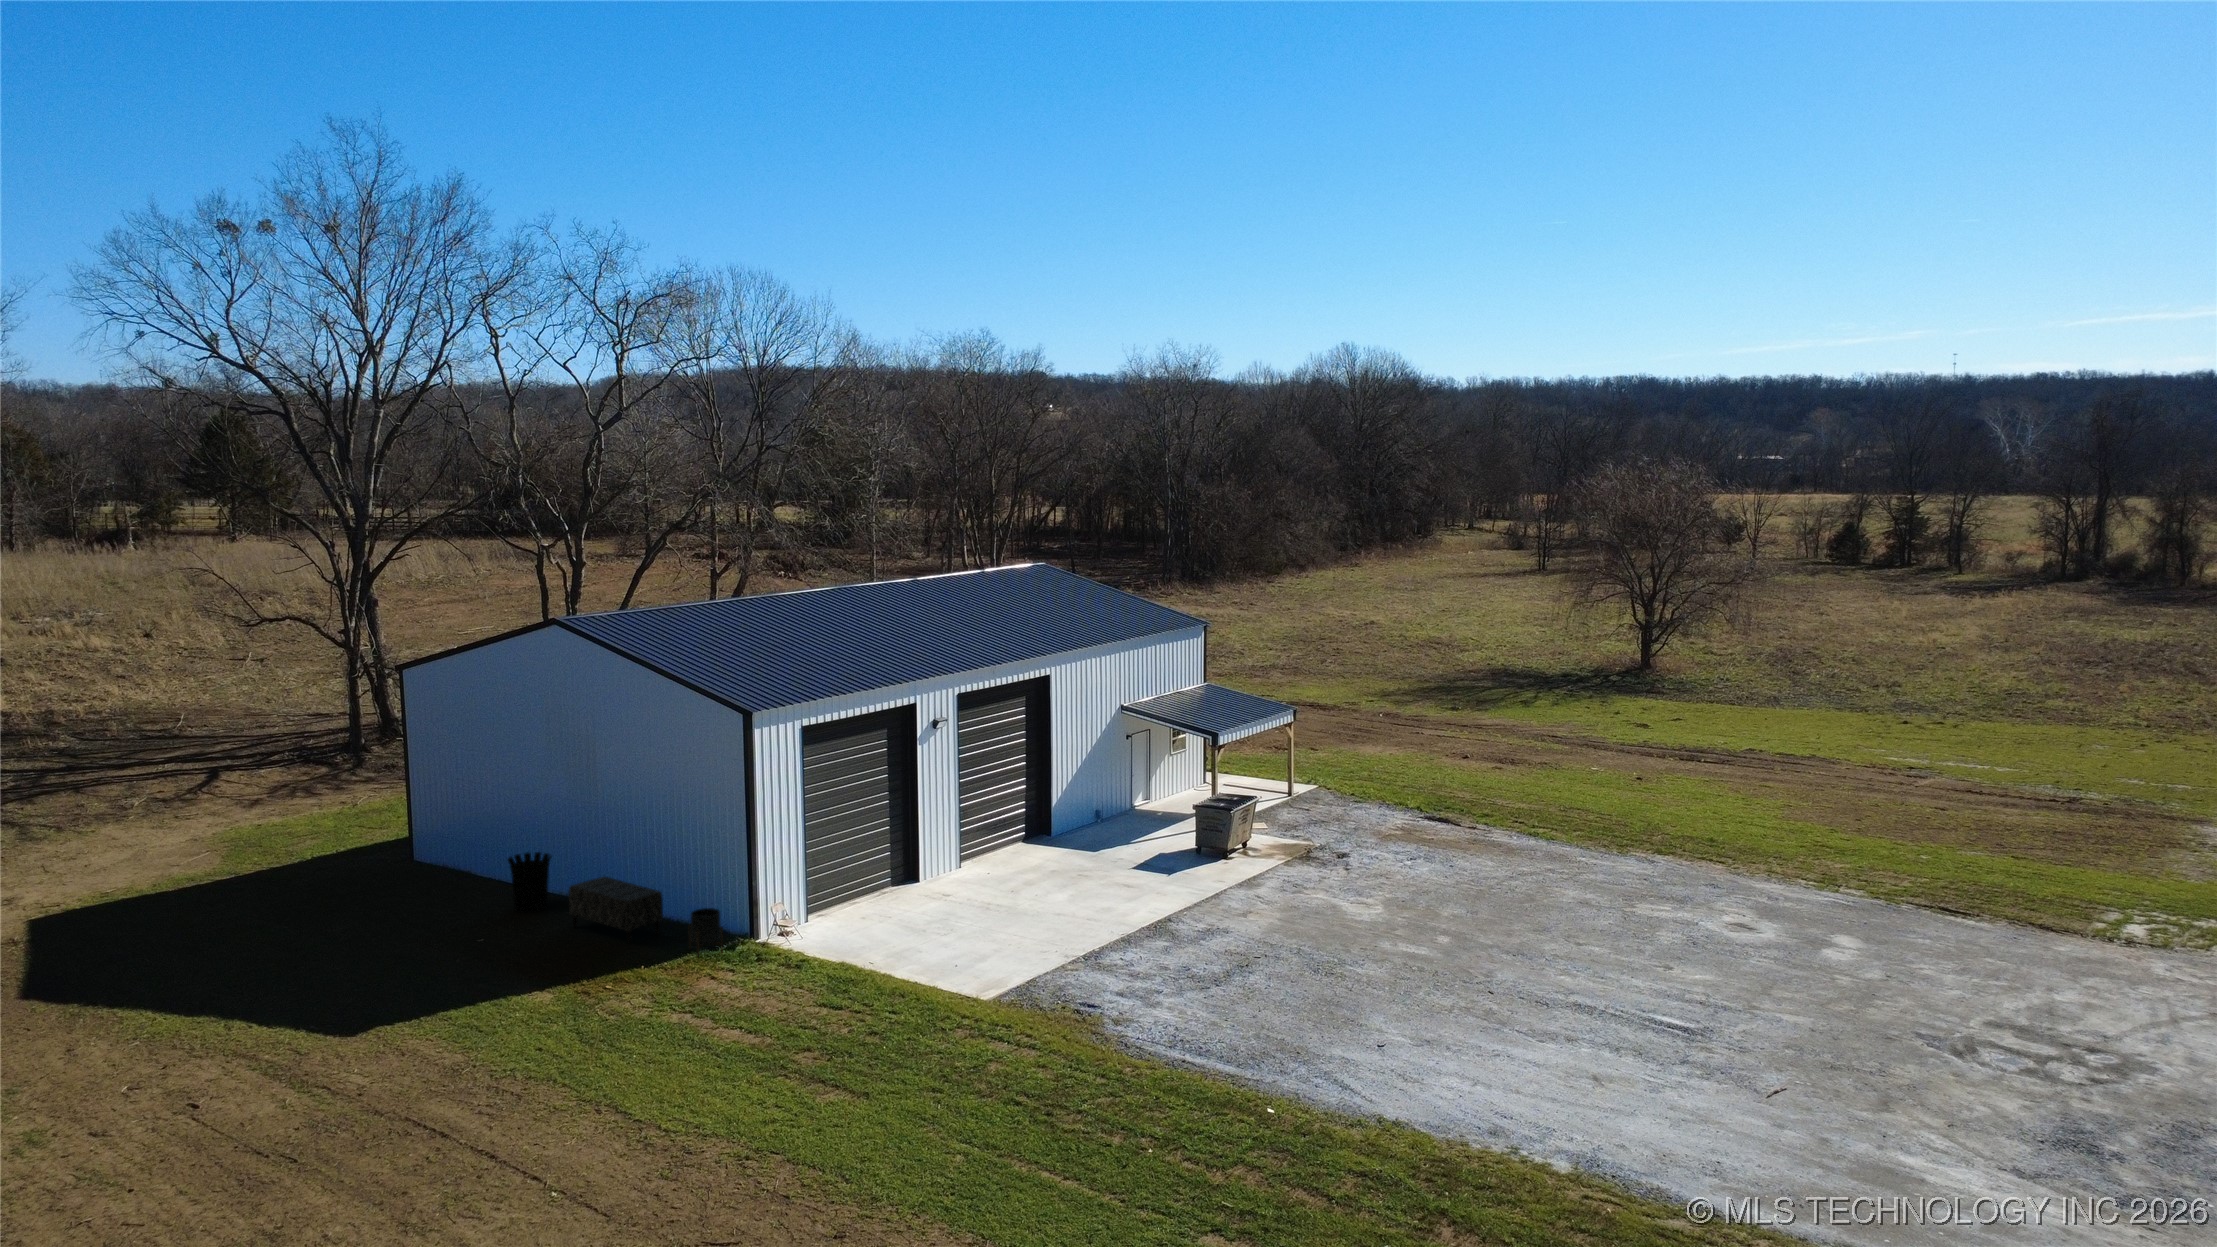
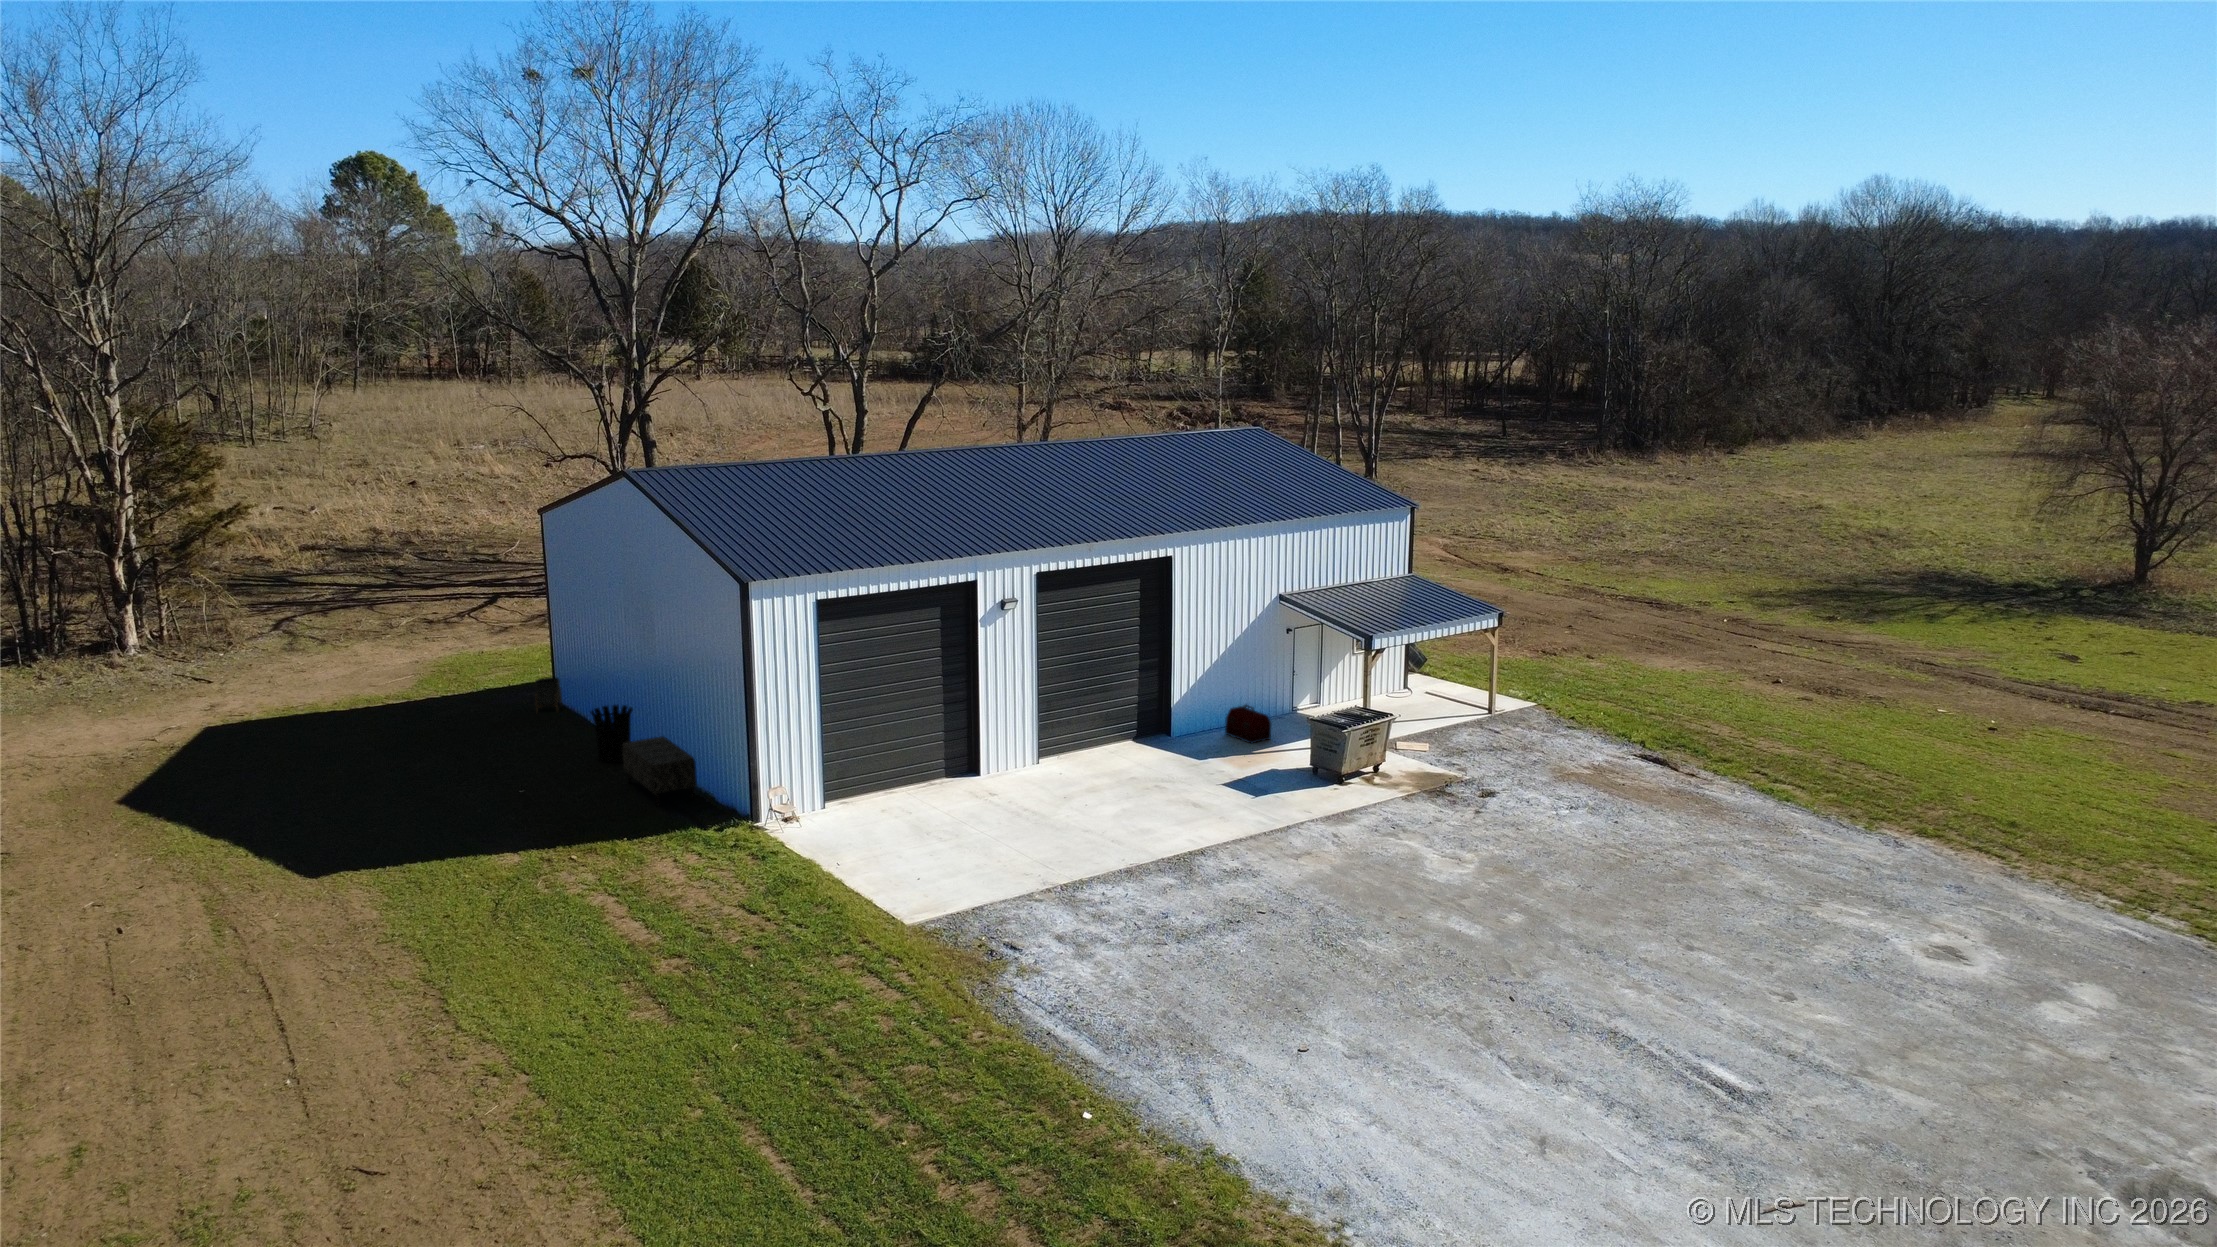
toolbox: none [1091,804,1133,838] -> present [1225,705,1271,743]
planter: present [688,908,723,955] -> present [535,677,562,712]

